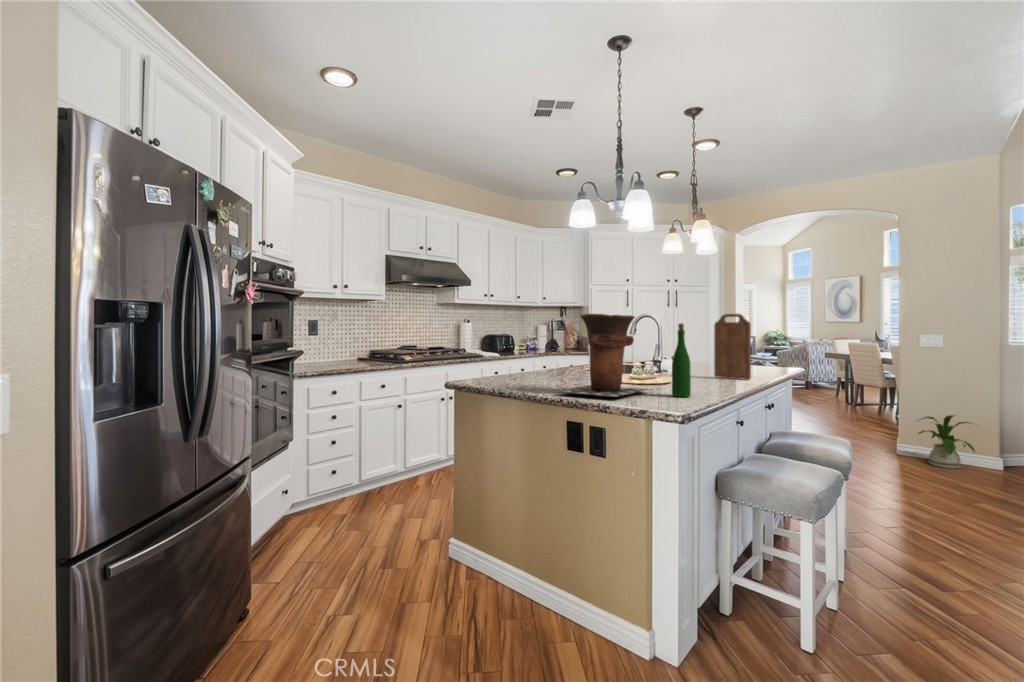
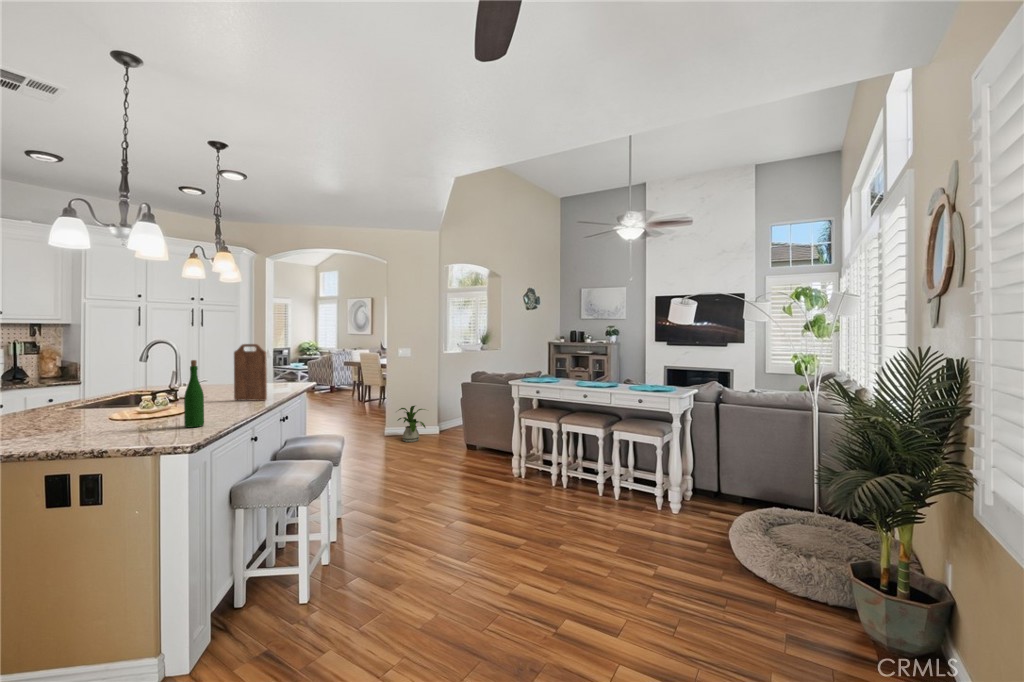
vase: present [557,314,647,397] -> none [26,352,160,442]

